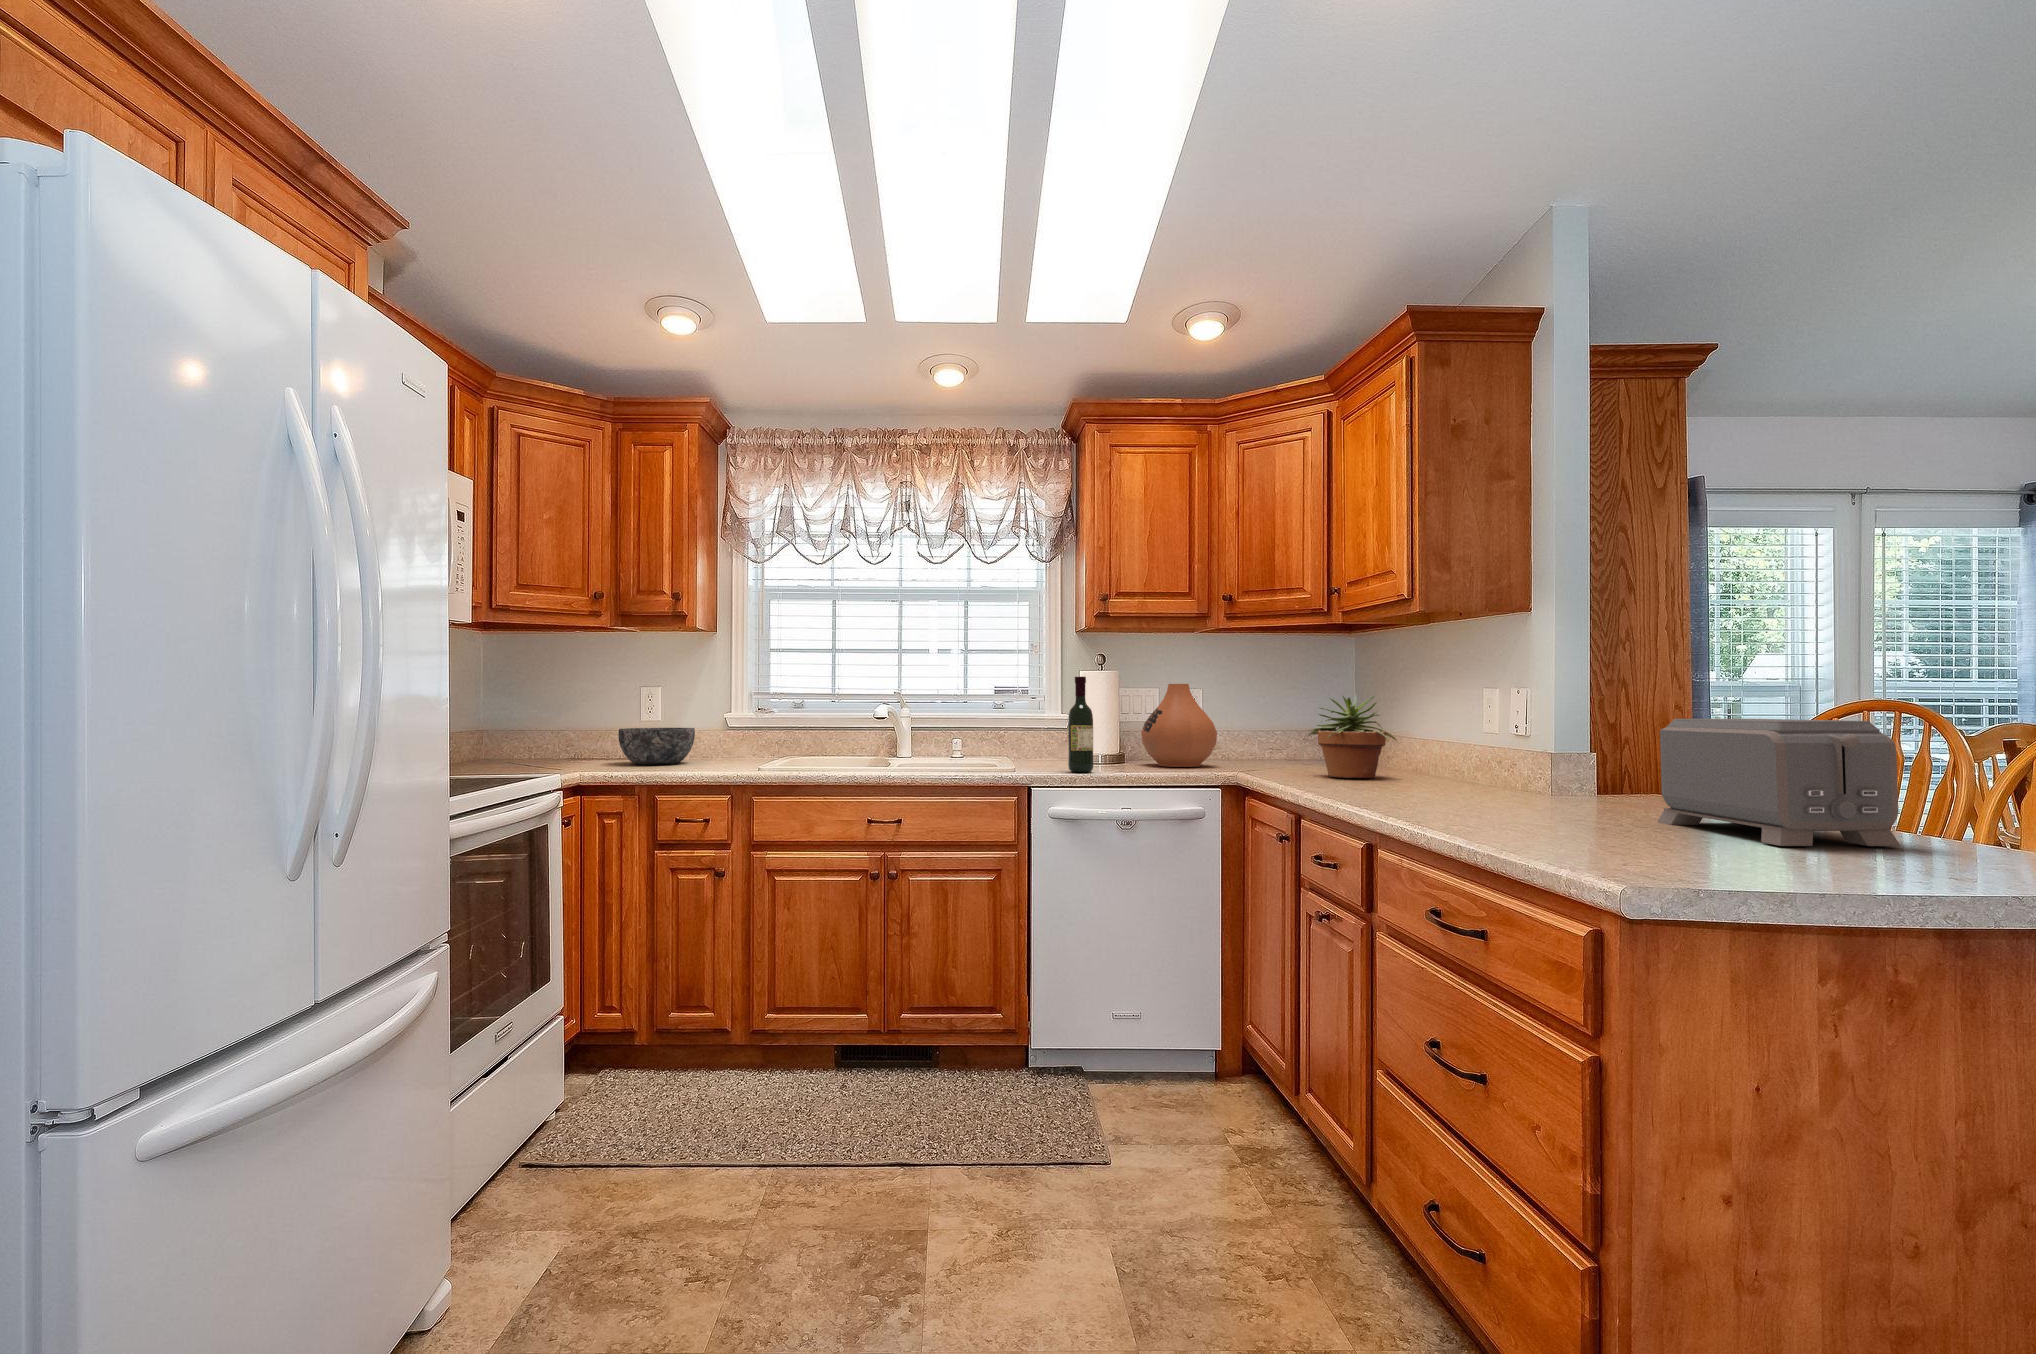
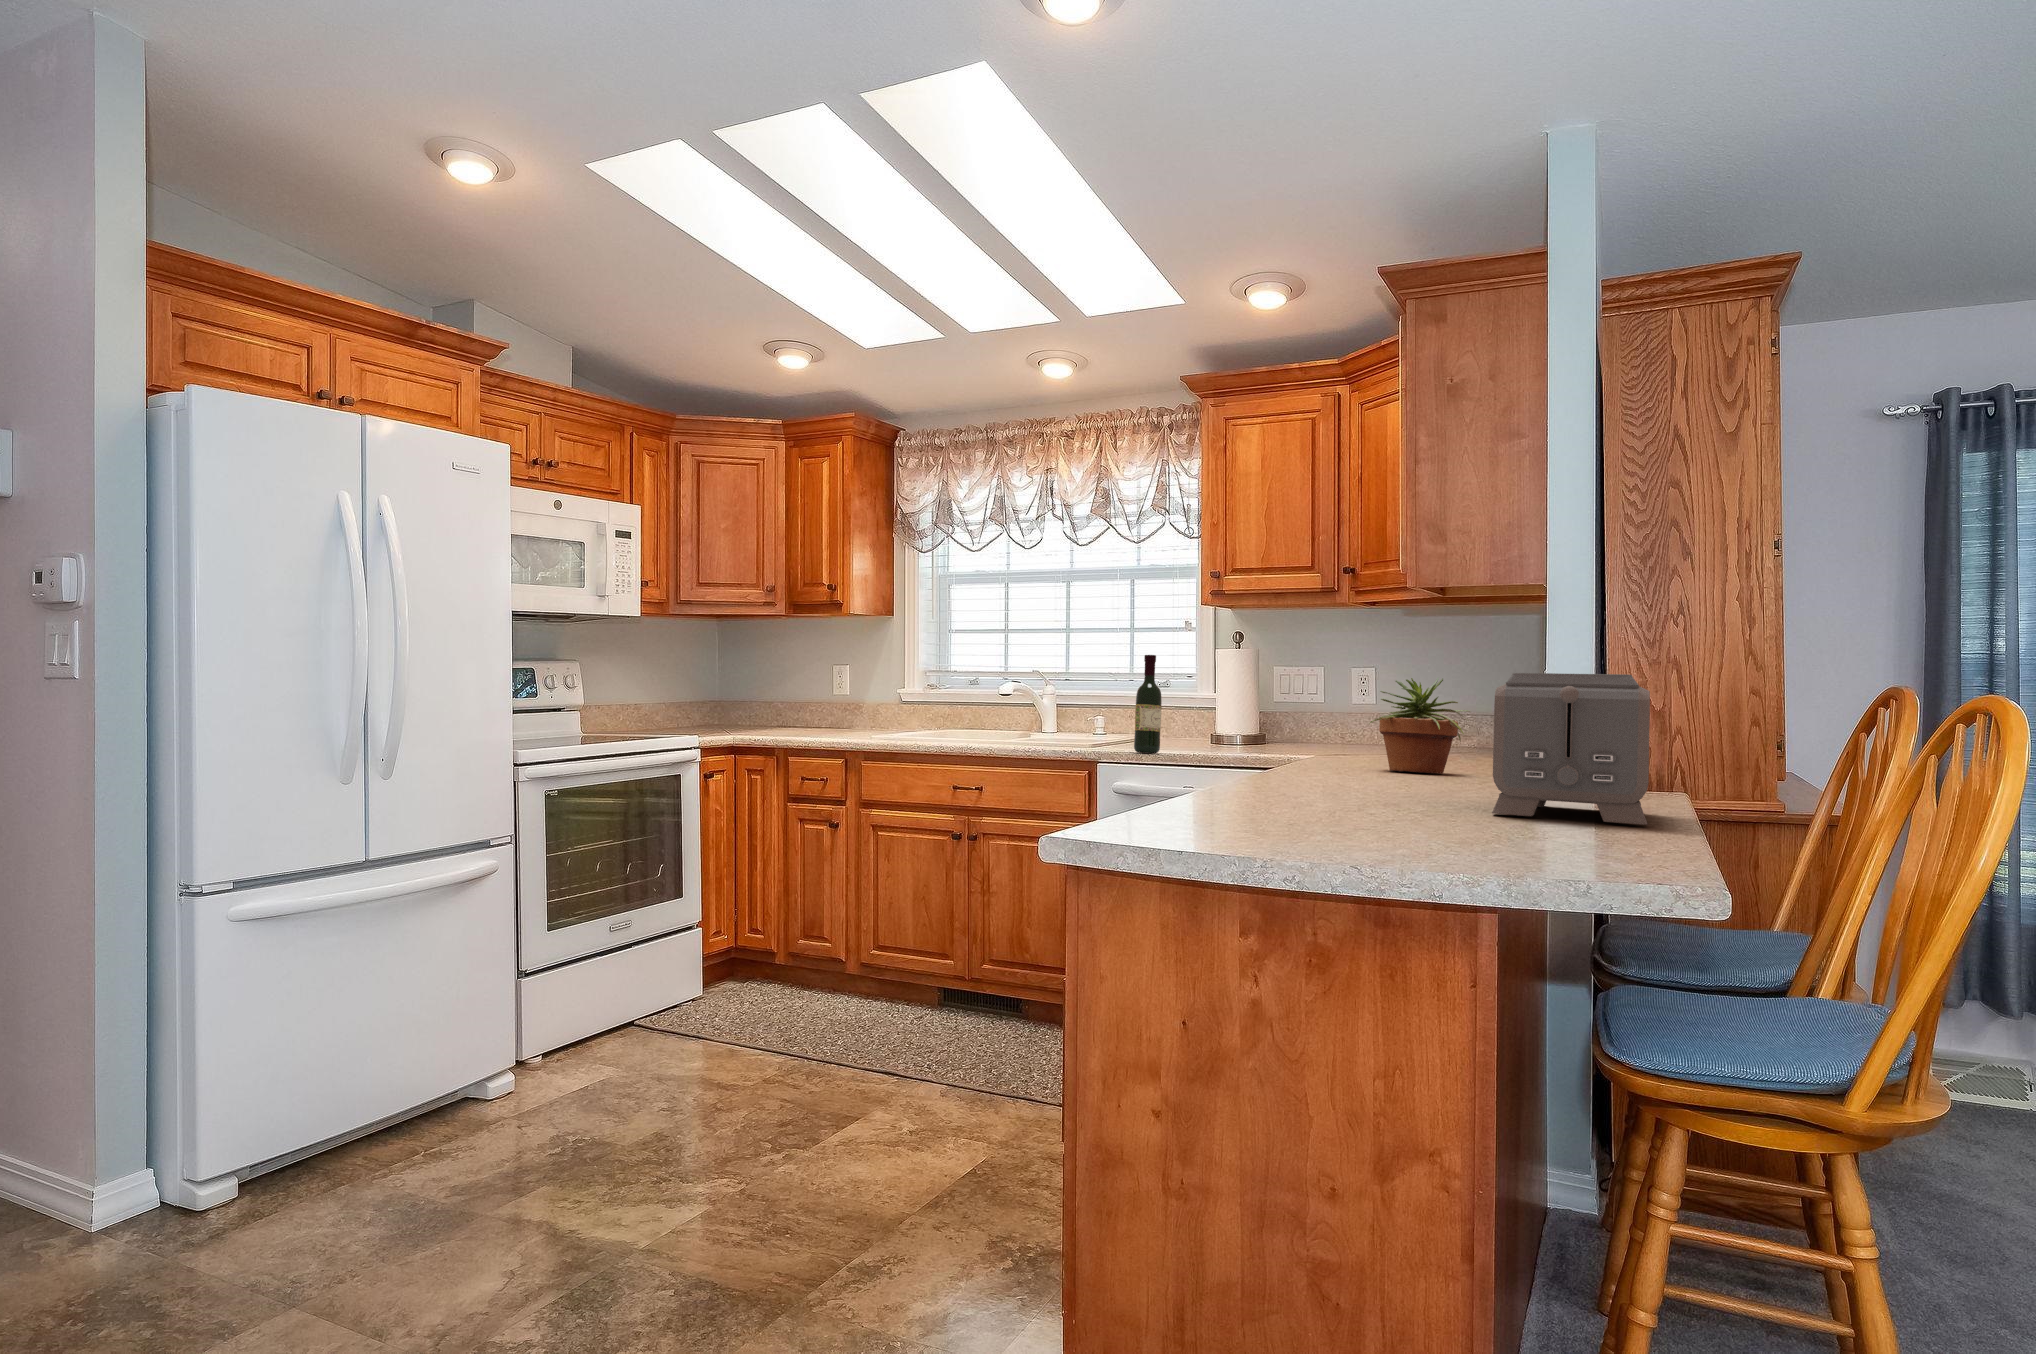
vase: present [1141,684,1217,767] -> none [1246,668,1323,759]
bowl: present [618,728,695,765] -> none [793,698,857,731]

